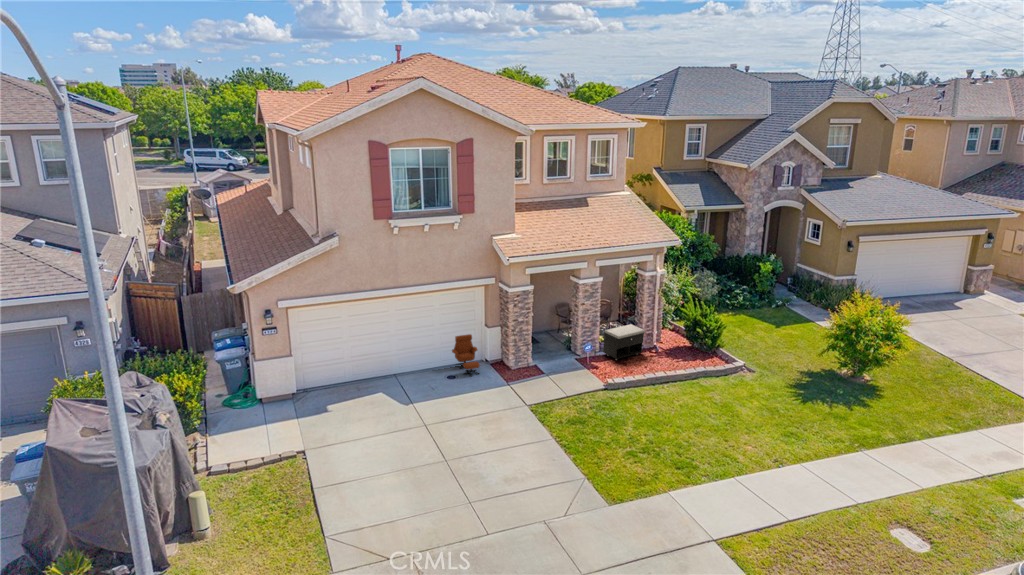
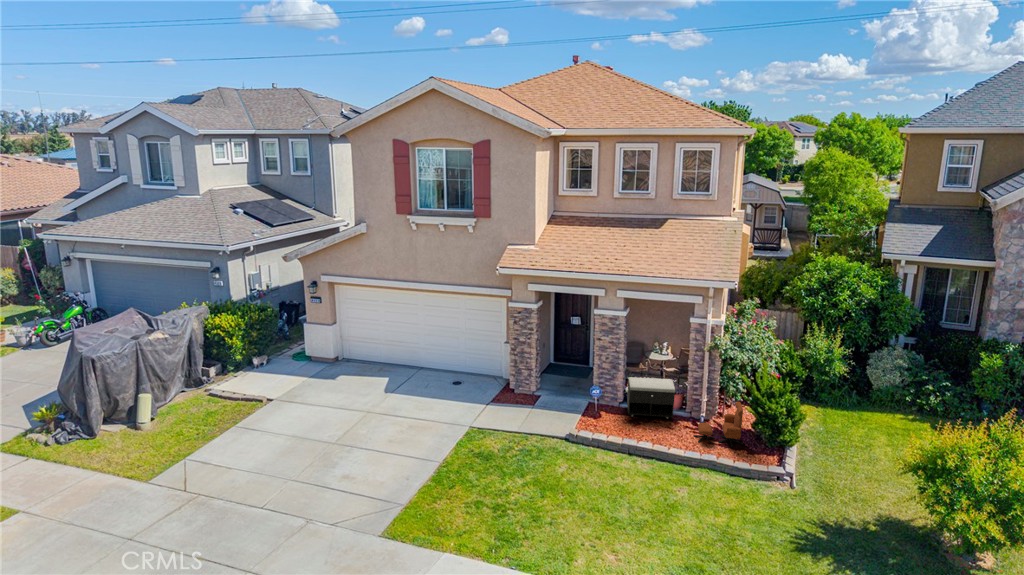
lounge chair: present [452,334,479,376] -> present [694,402,743,447]

